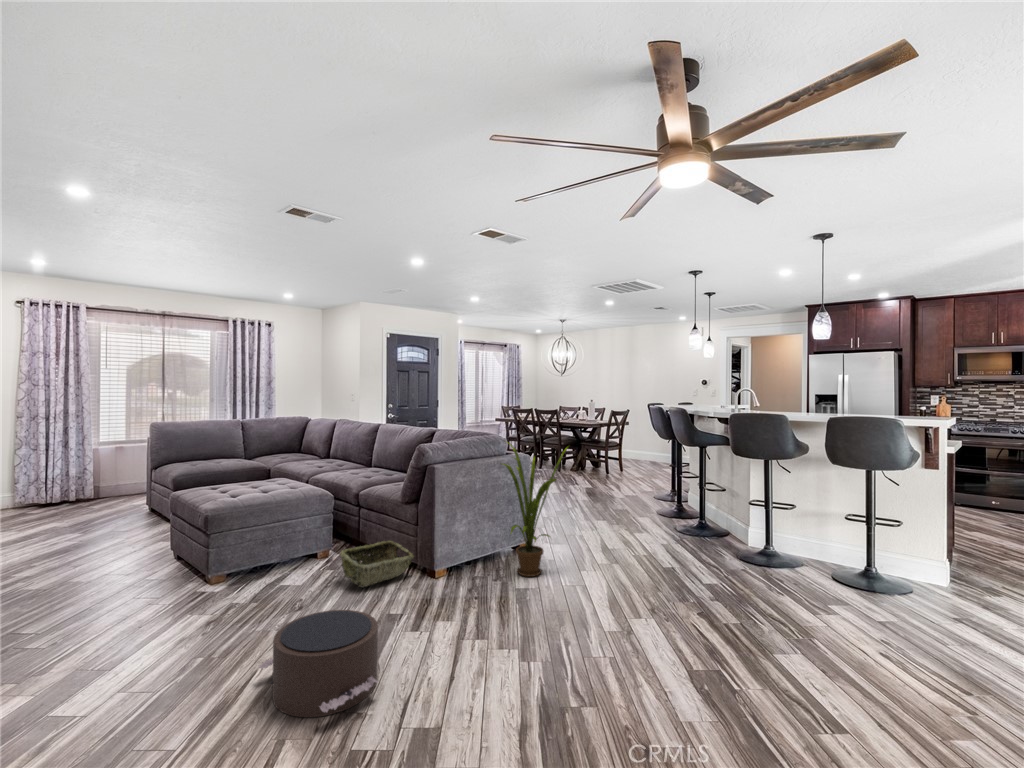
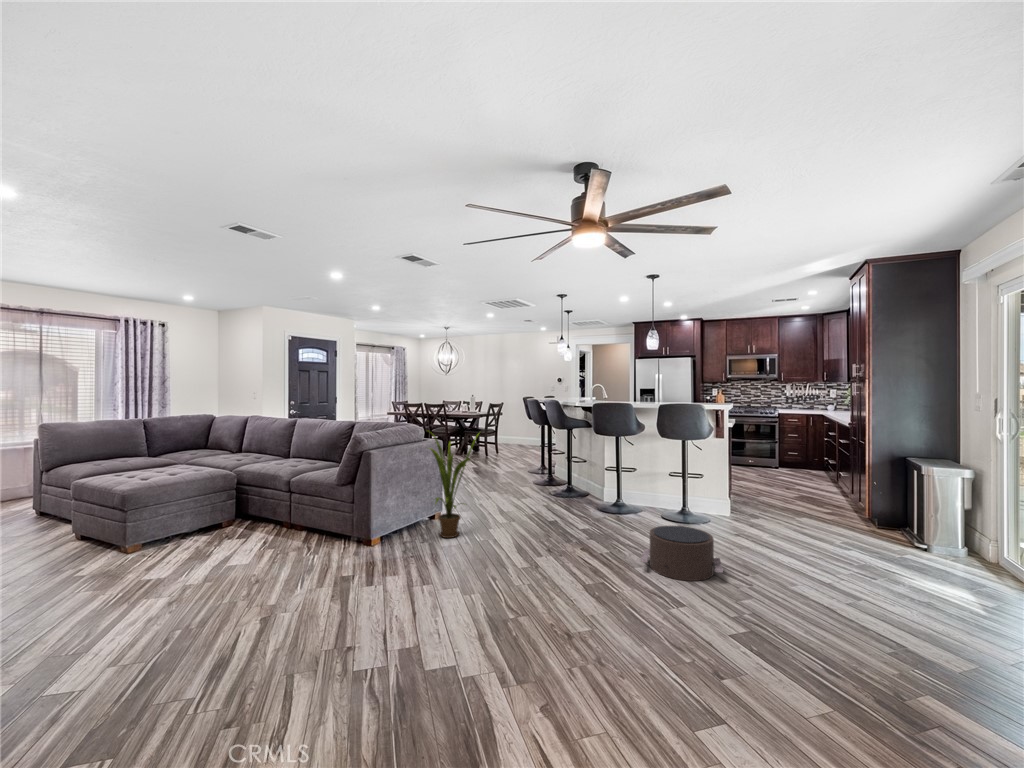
woven basket: present [340,541,414,588] -> none [286,519,352,560]
pouf: present [259,610,378,717] -> present [641,526,723,581]

